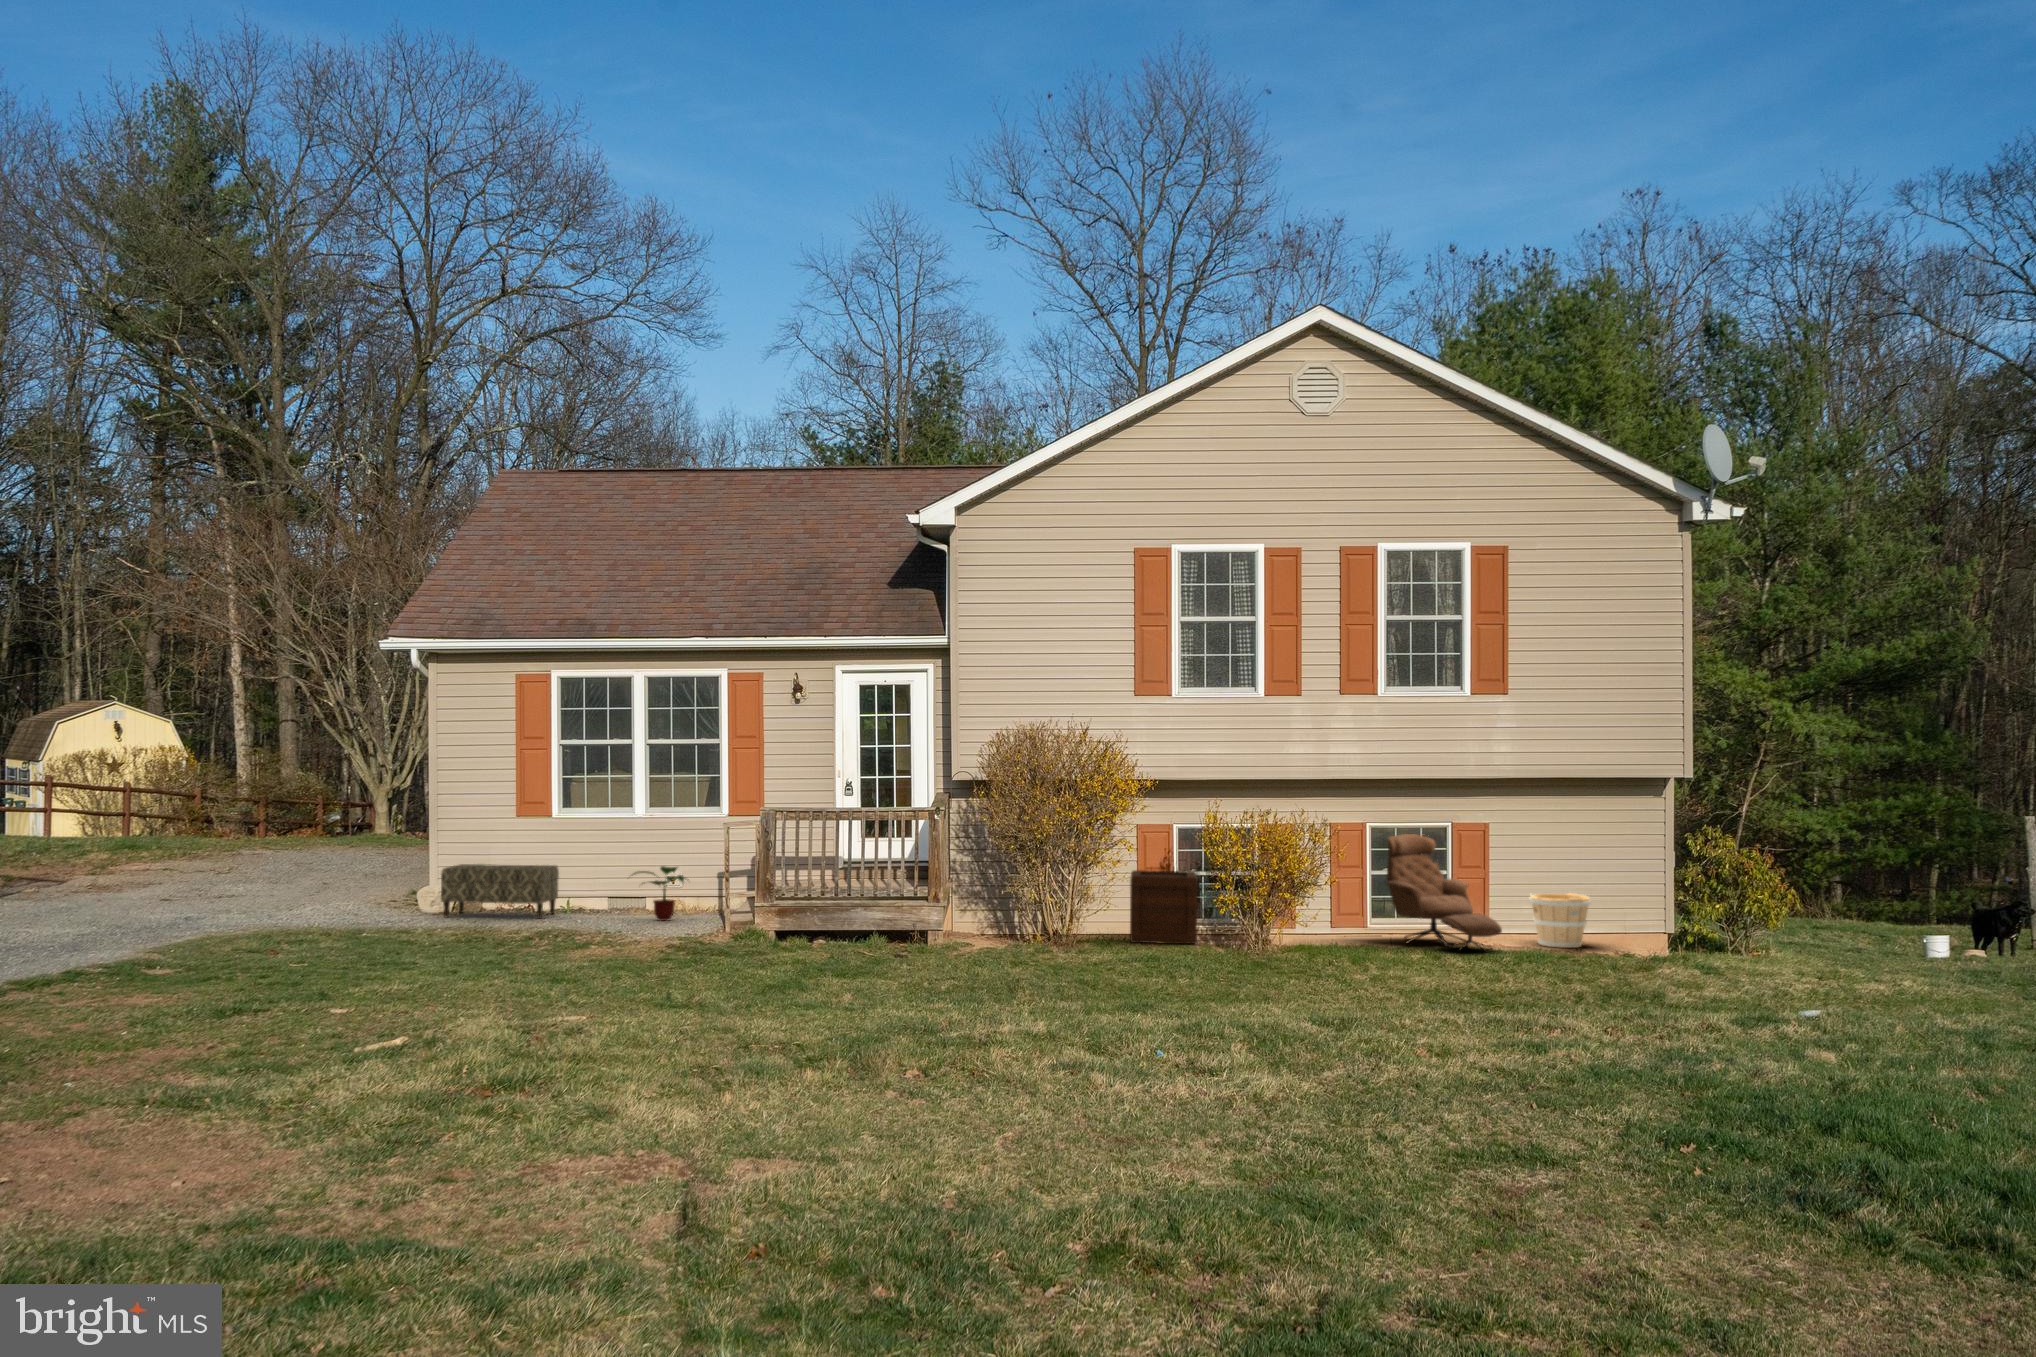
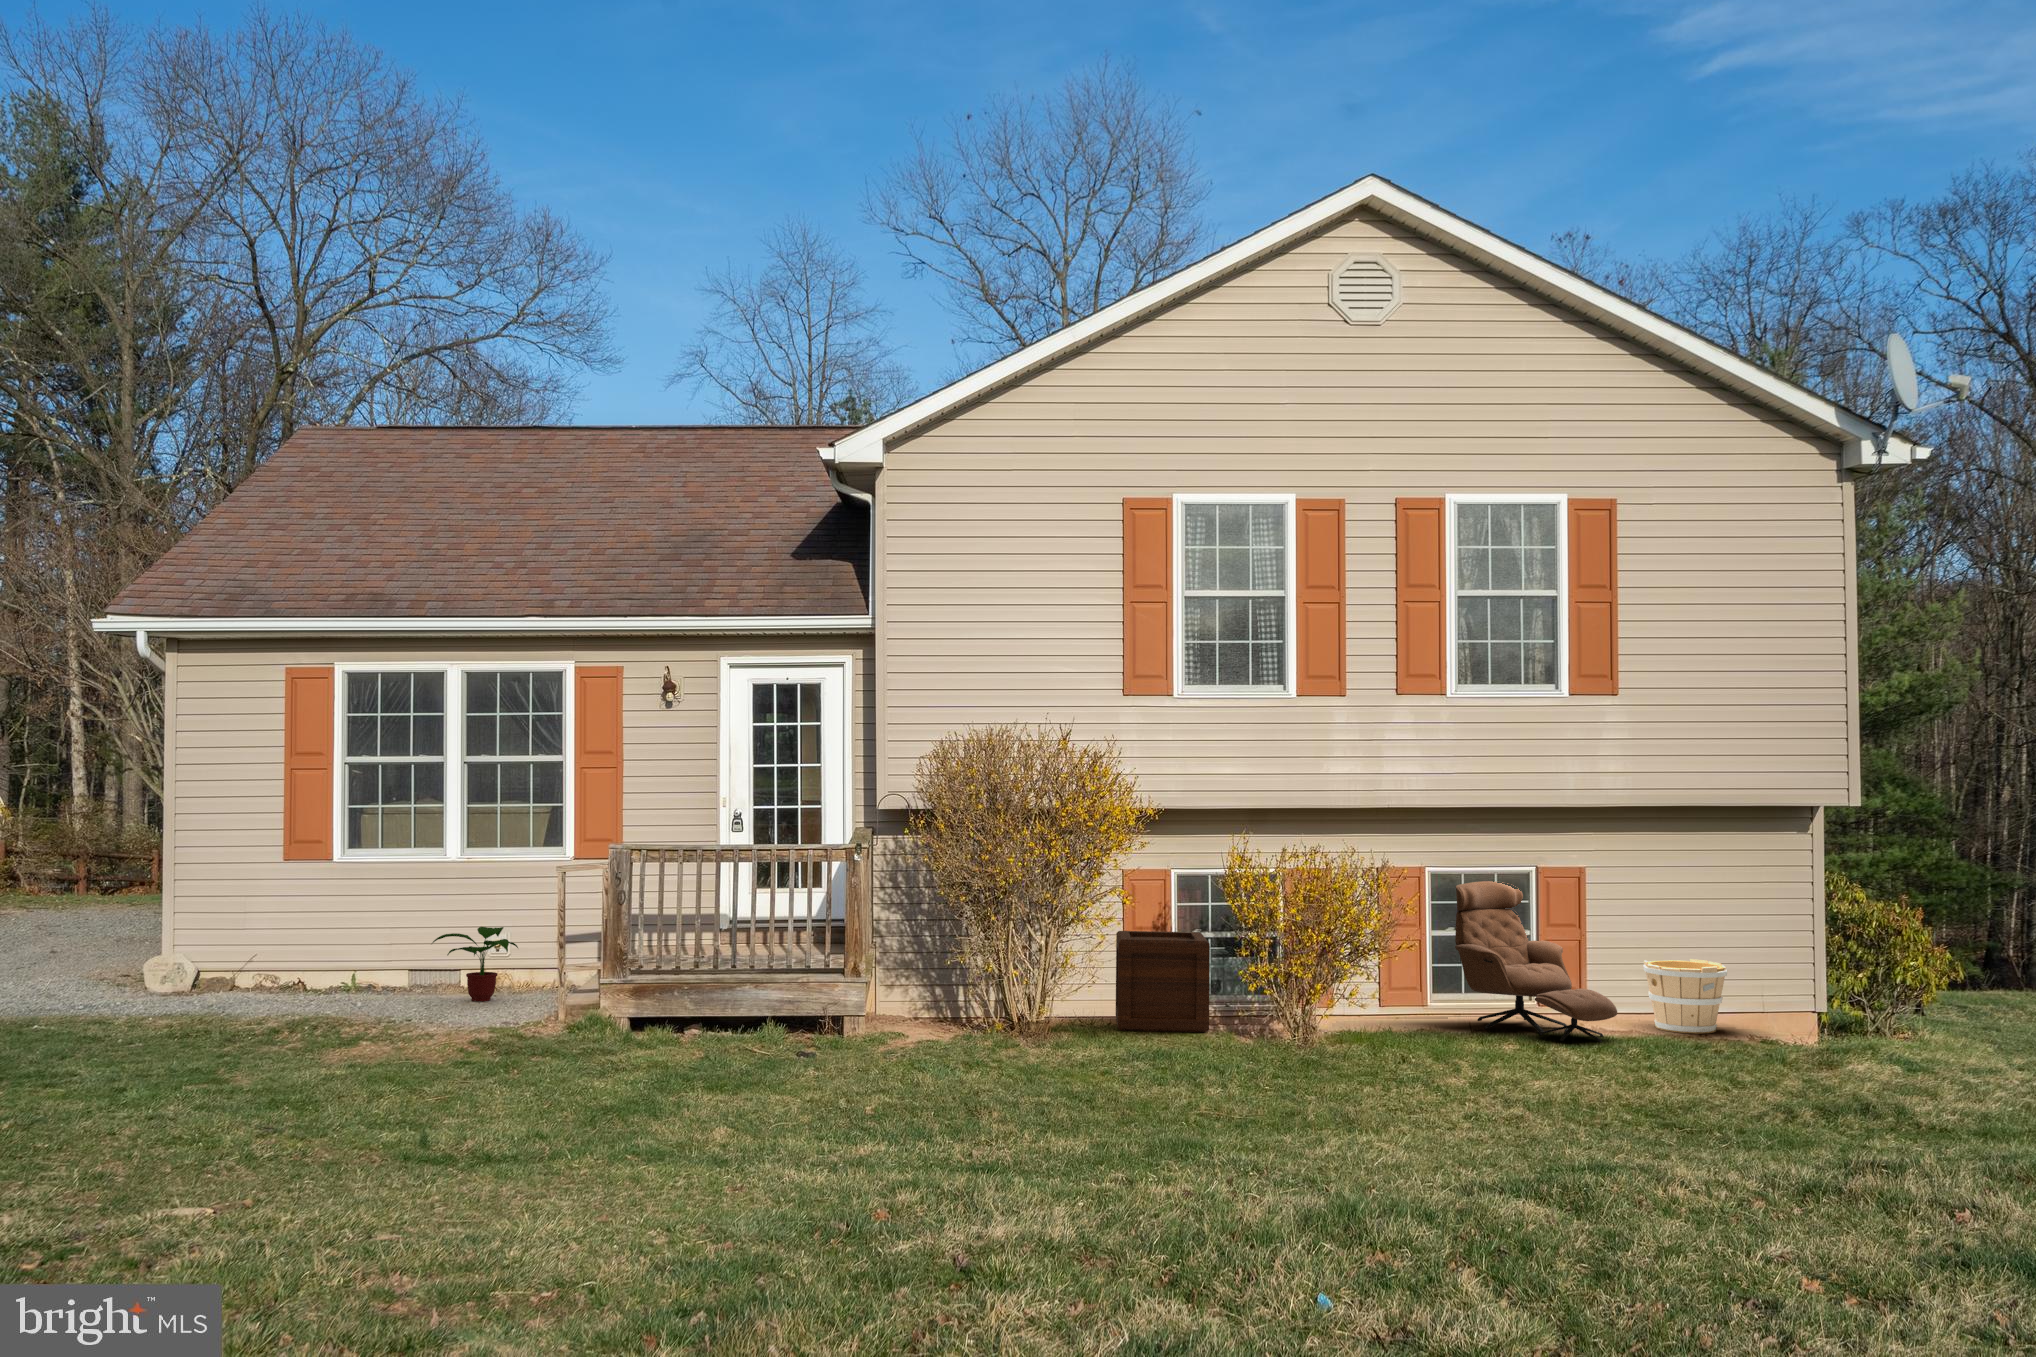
bench: present [441,864,559,919] -> none [170,924,340,1000]

